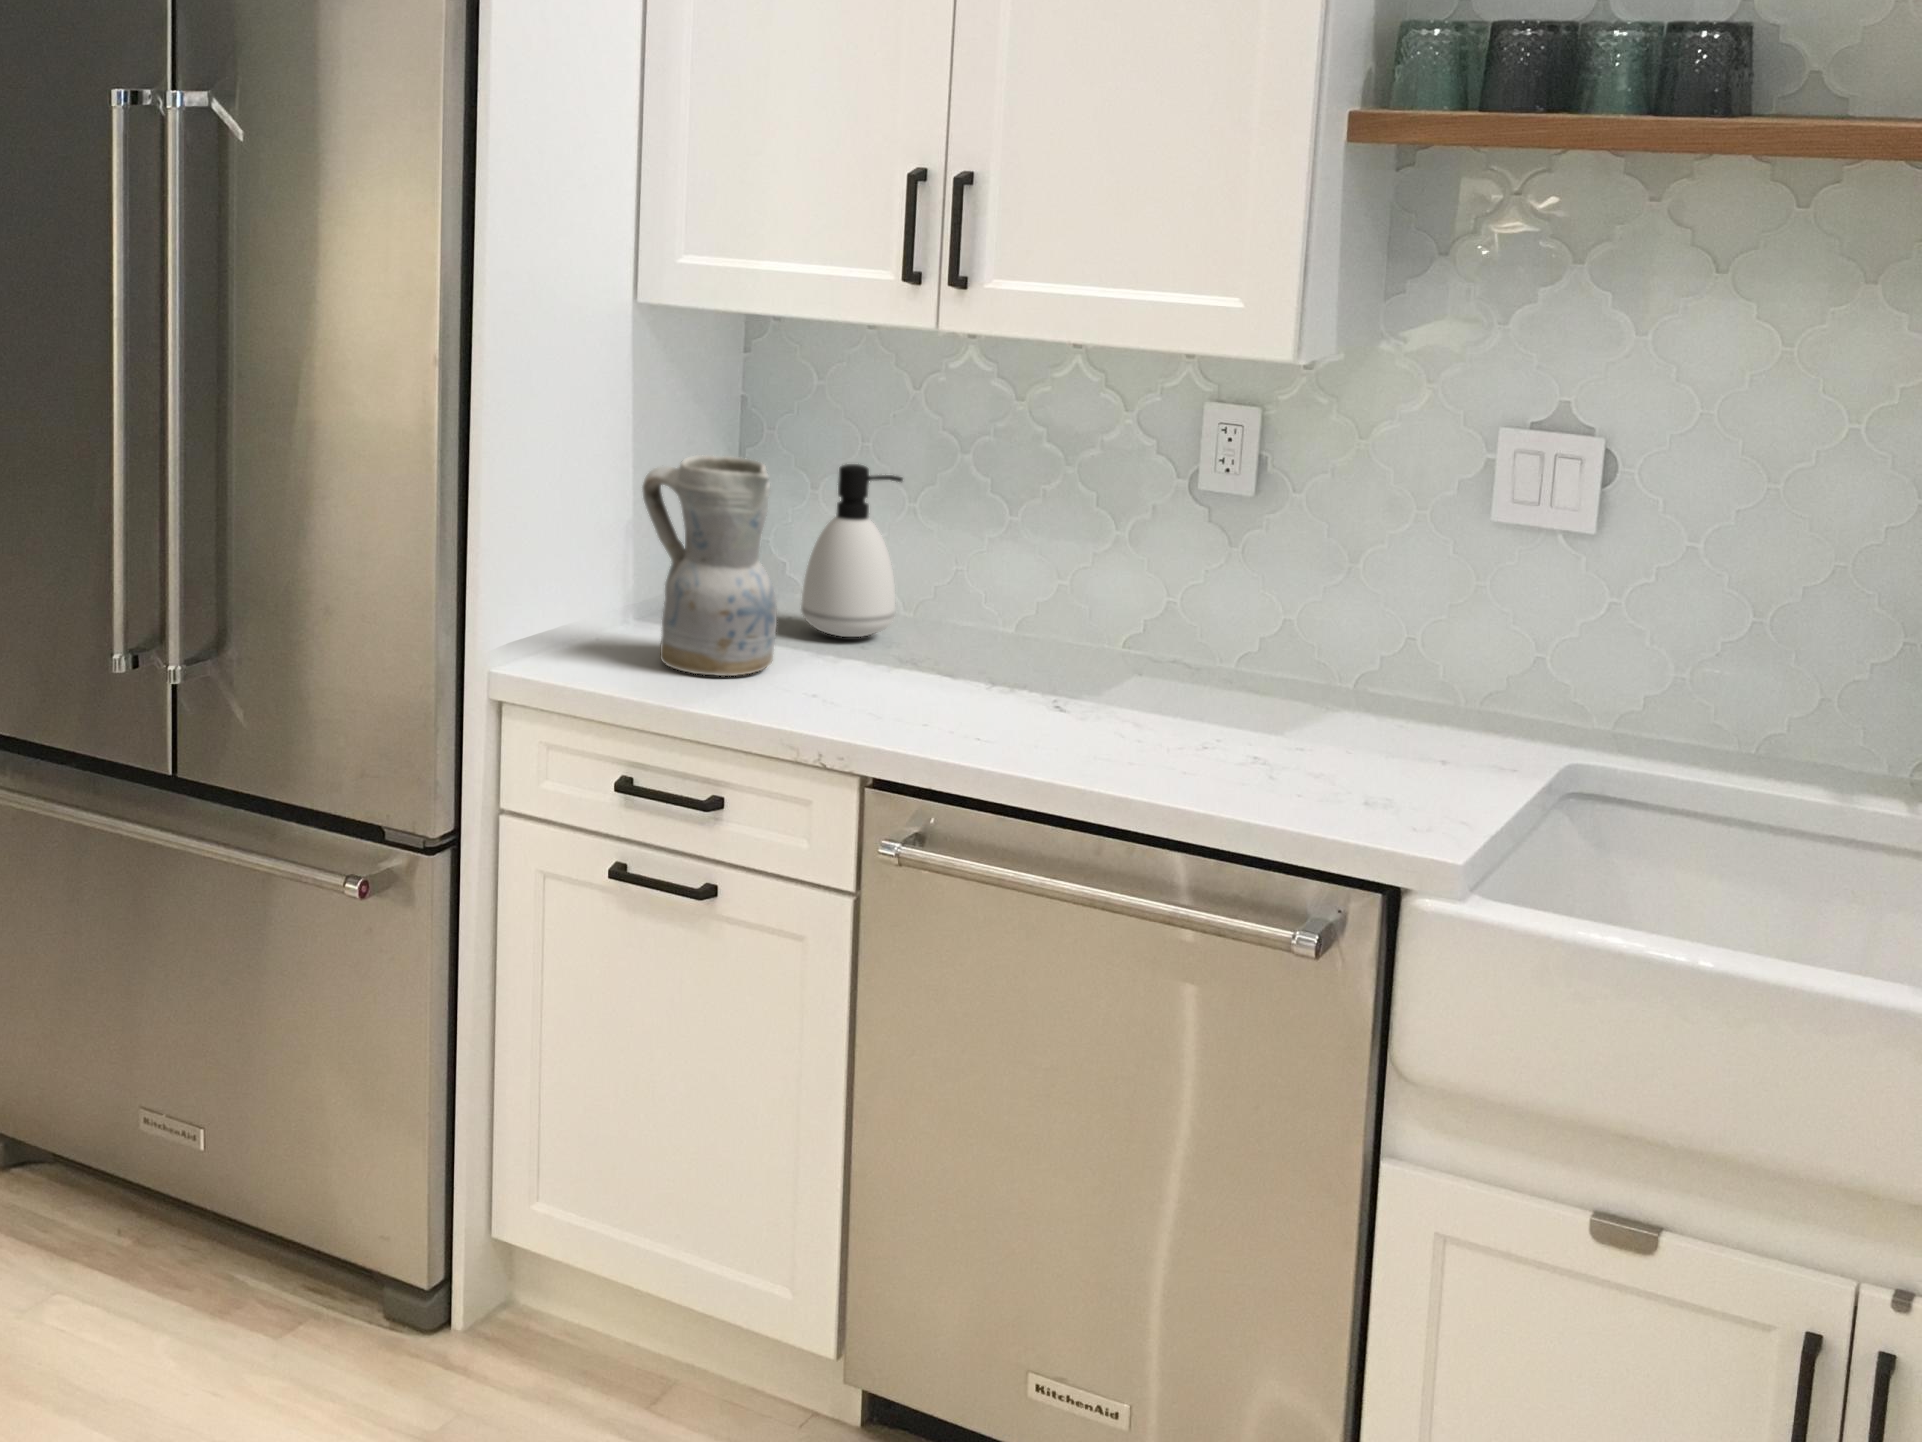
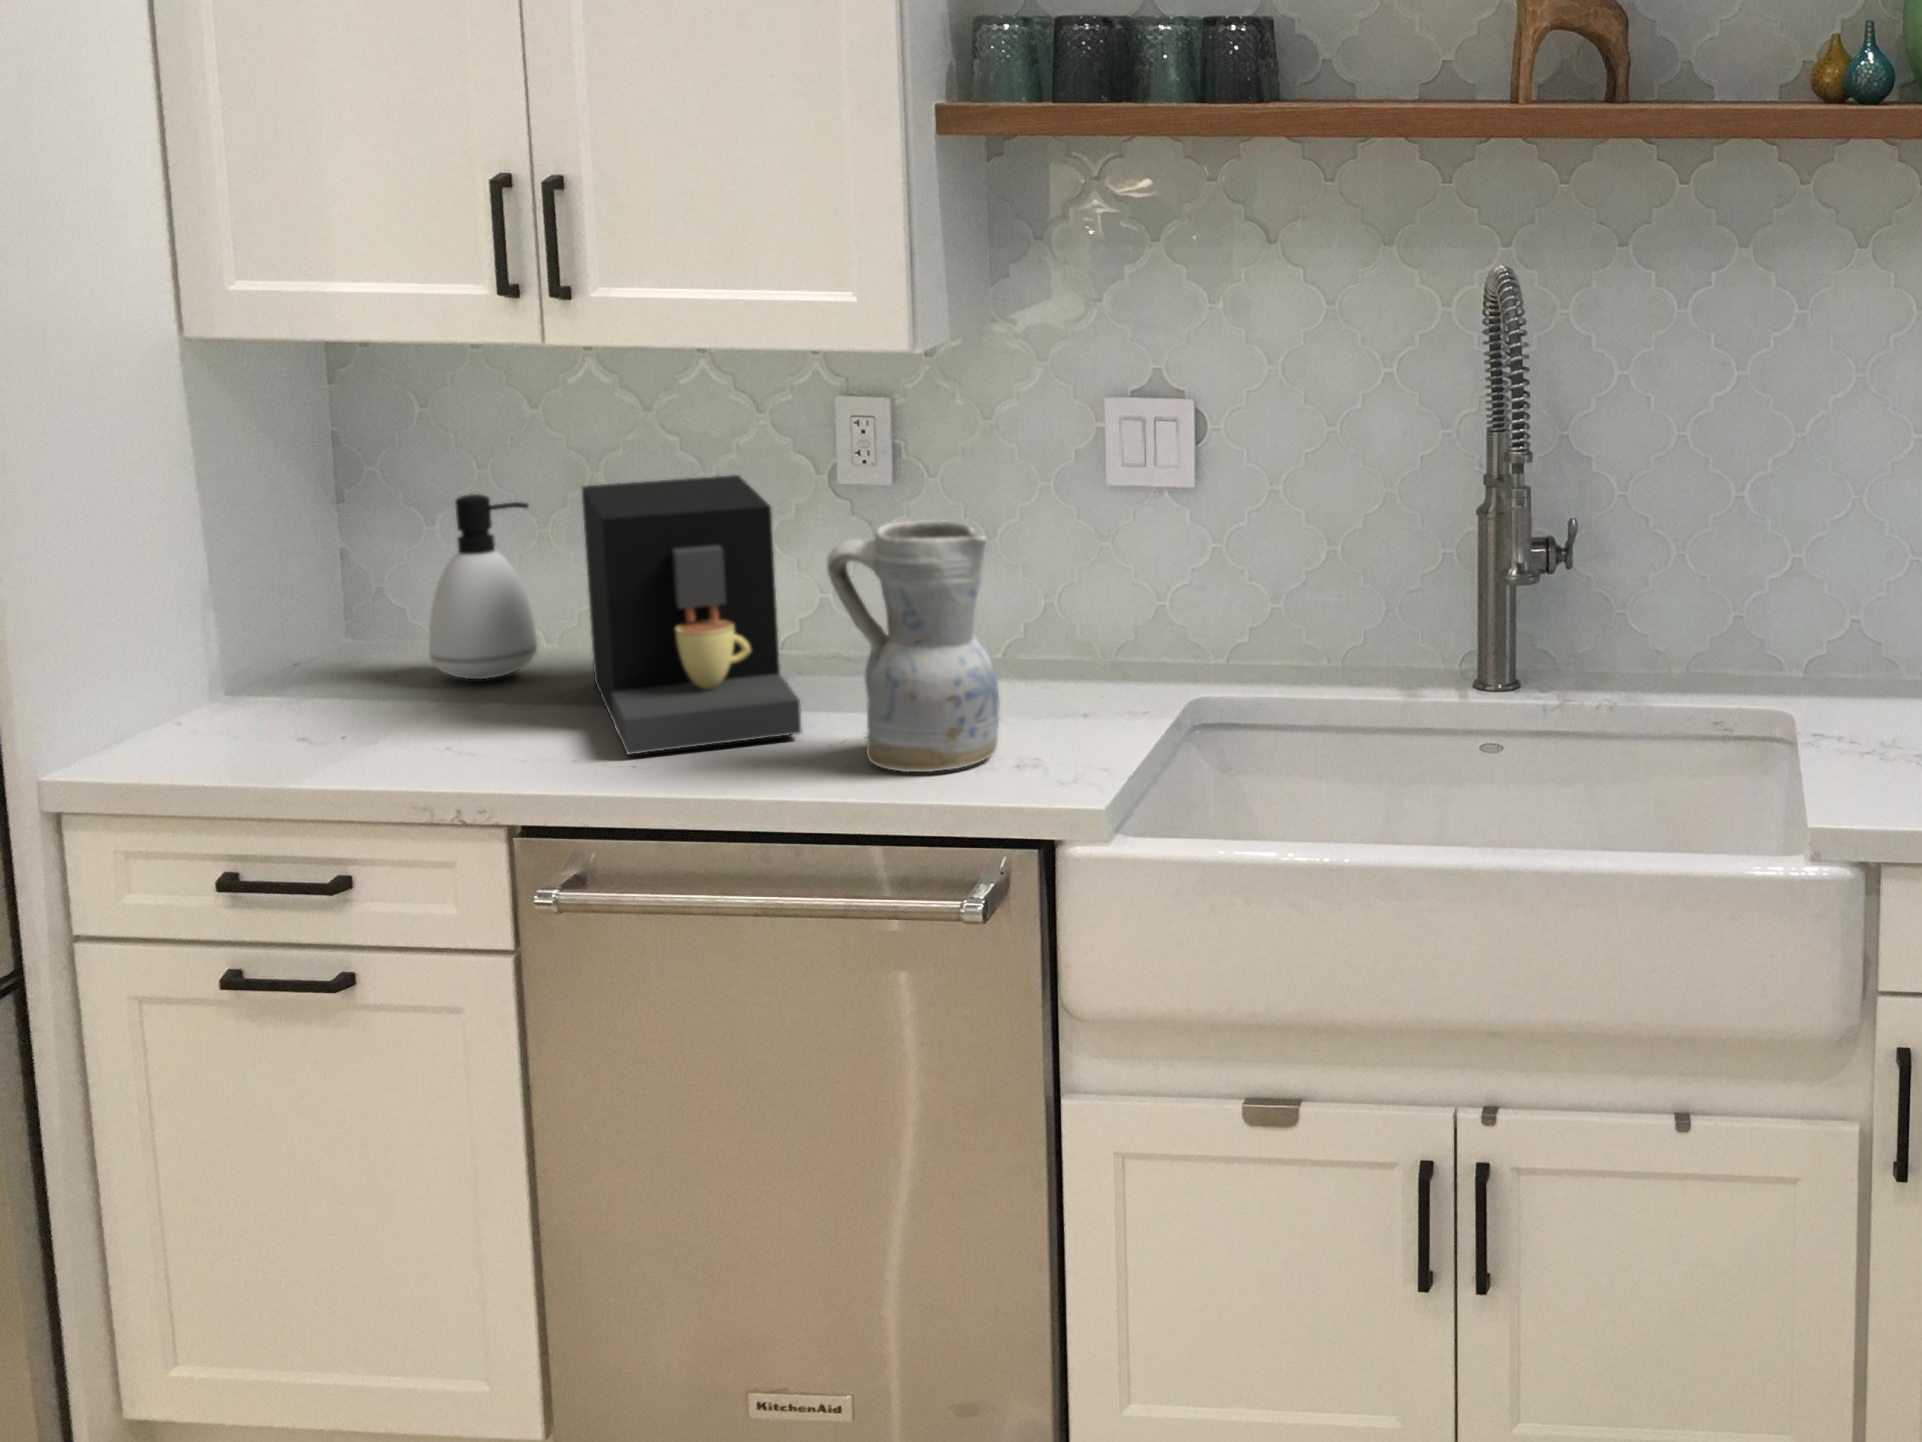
ceramic pitcher: present [643,455,777,676] -> present [827,520,1000,772]
coffee maker: none [944,466,1146,735] -> present [582,475,801,754]

